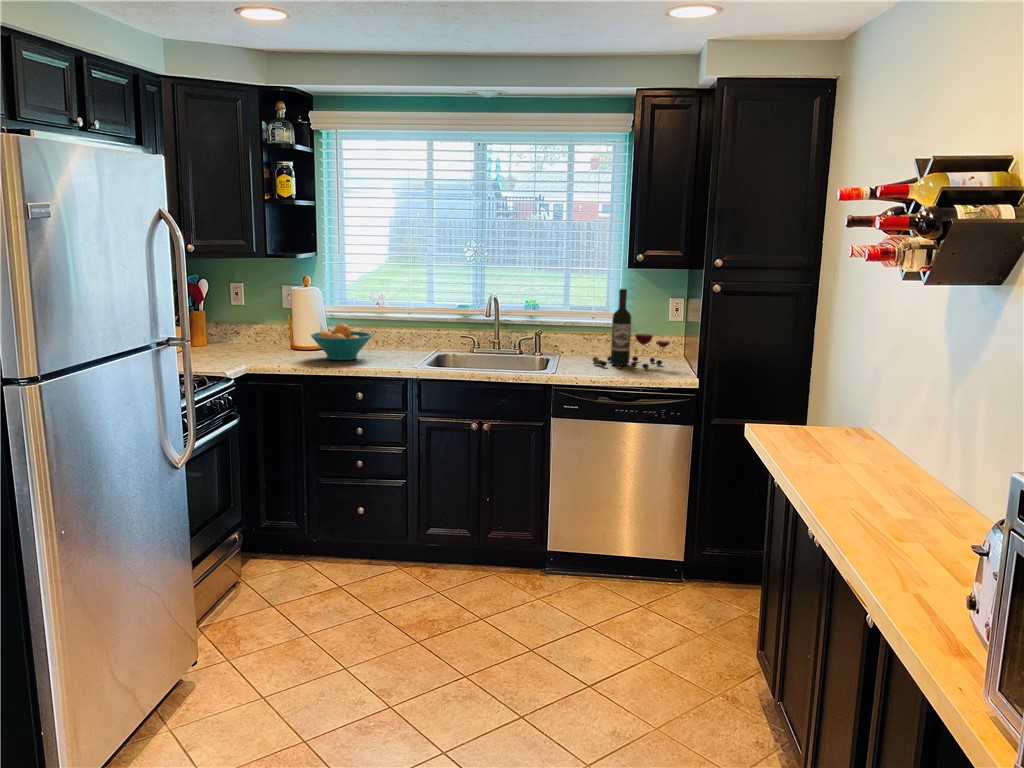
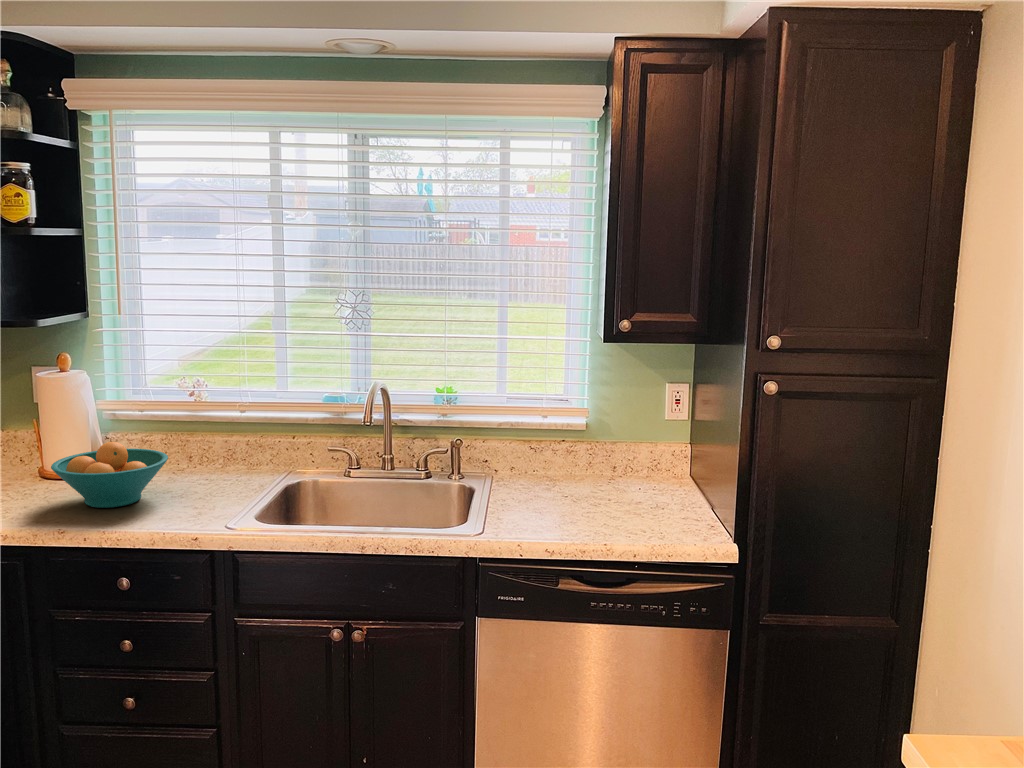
wine bottle: present [593,289,670,369] -> none [546,378,682,518]

